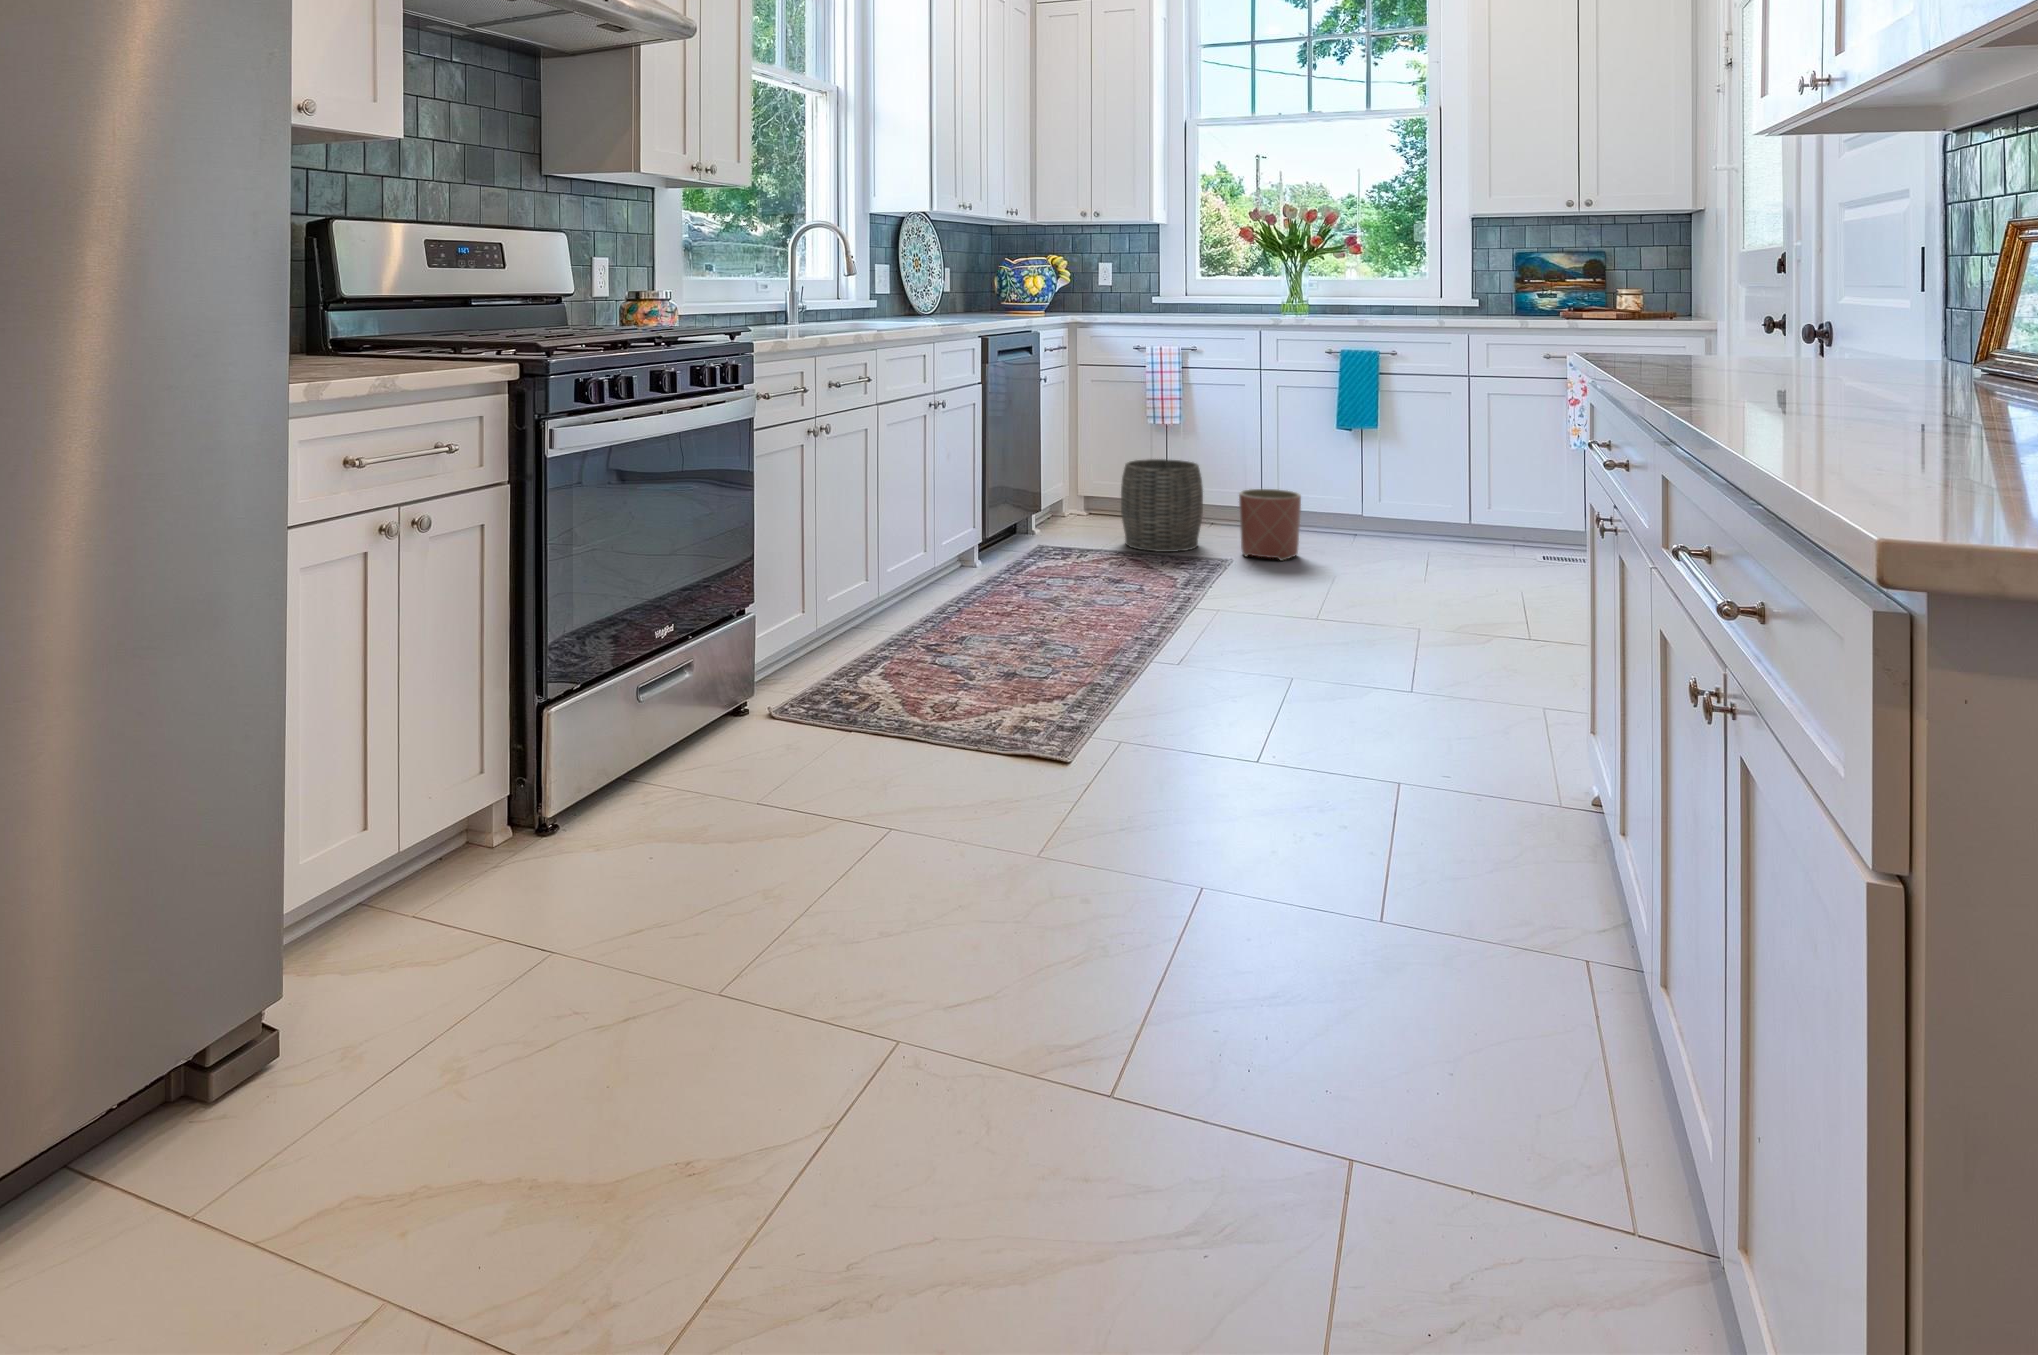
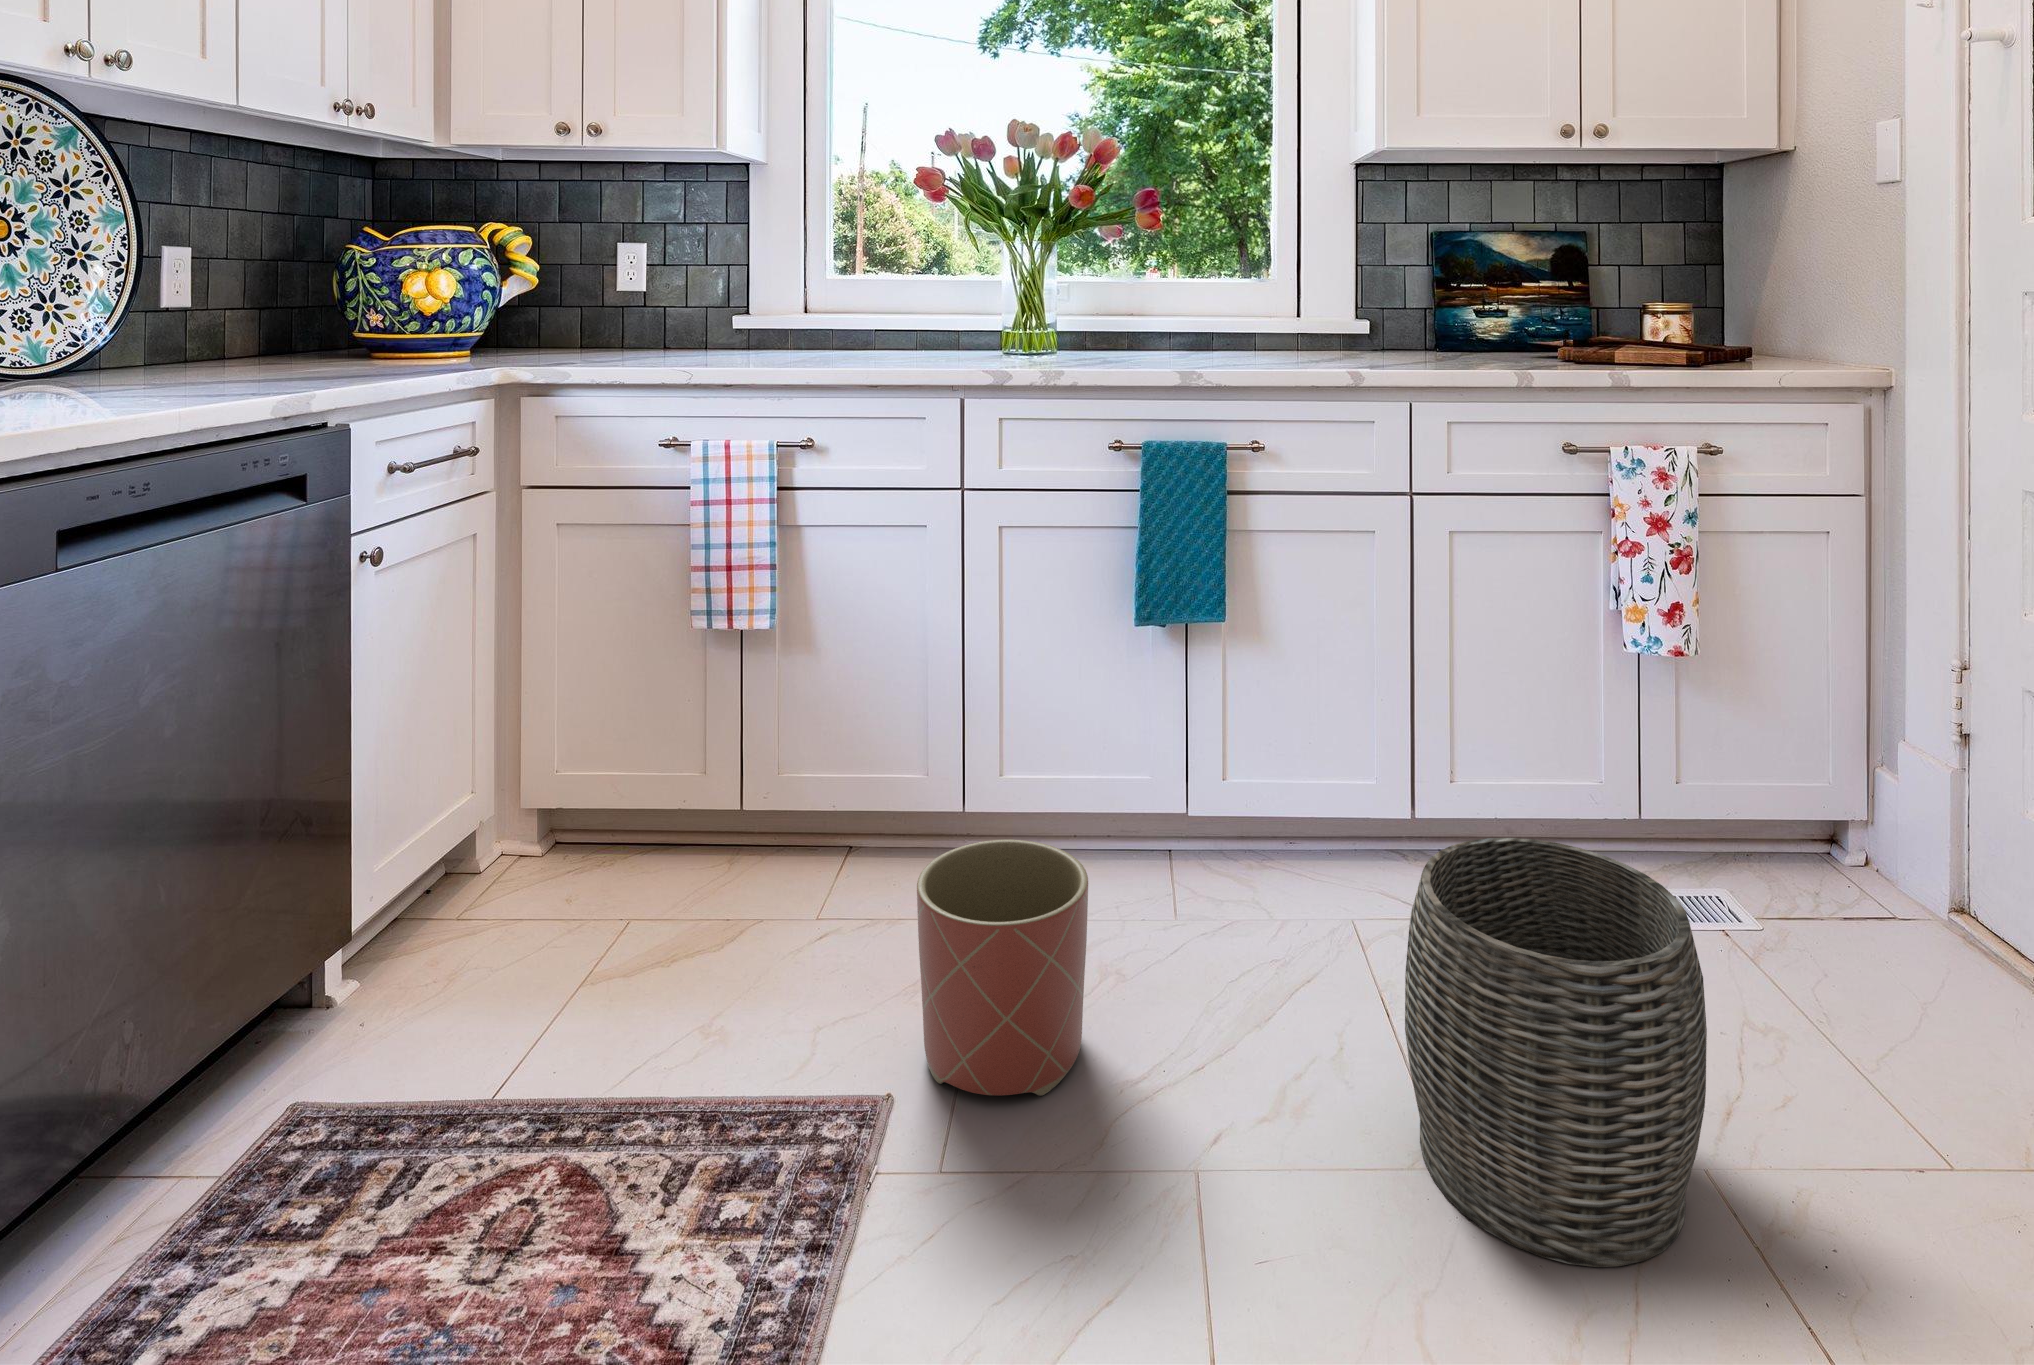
woven basket: present [1121,459,1203,552] -> present [1405,838,1707,1267]

